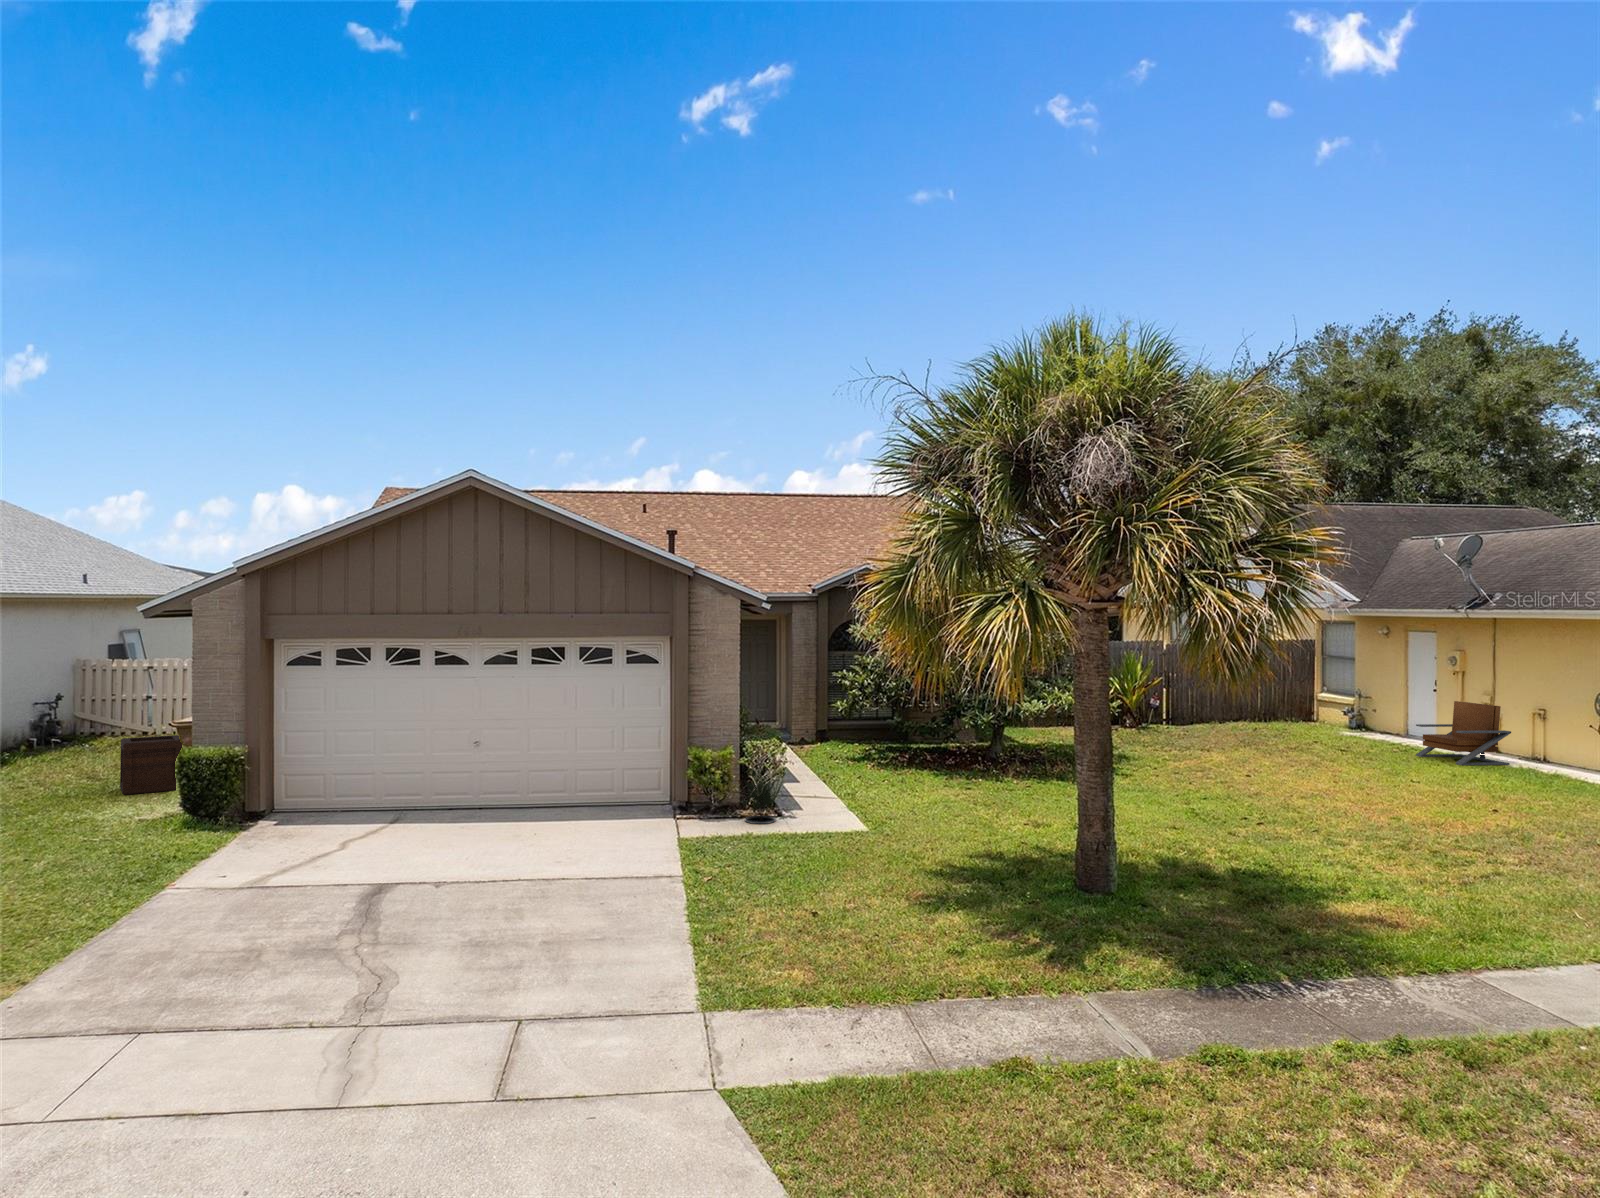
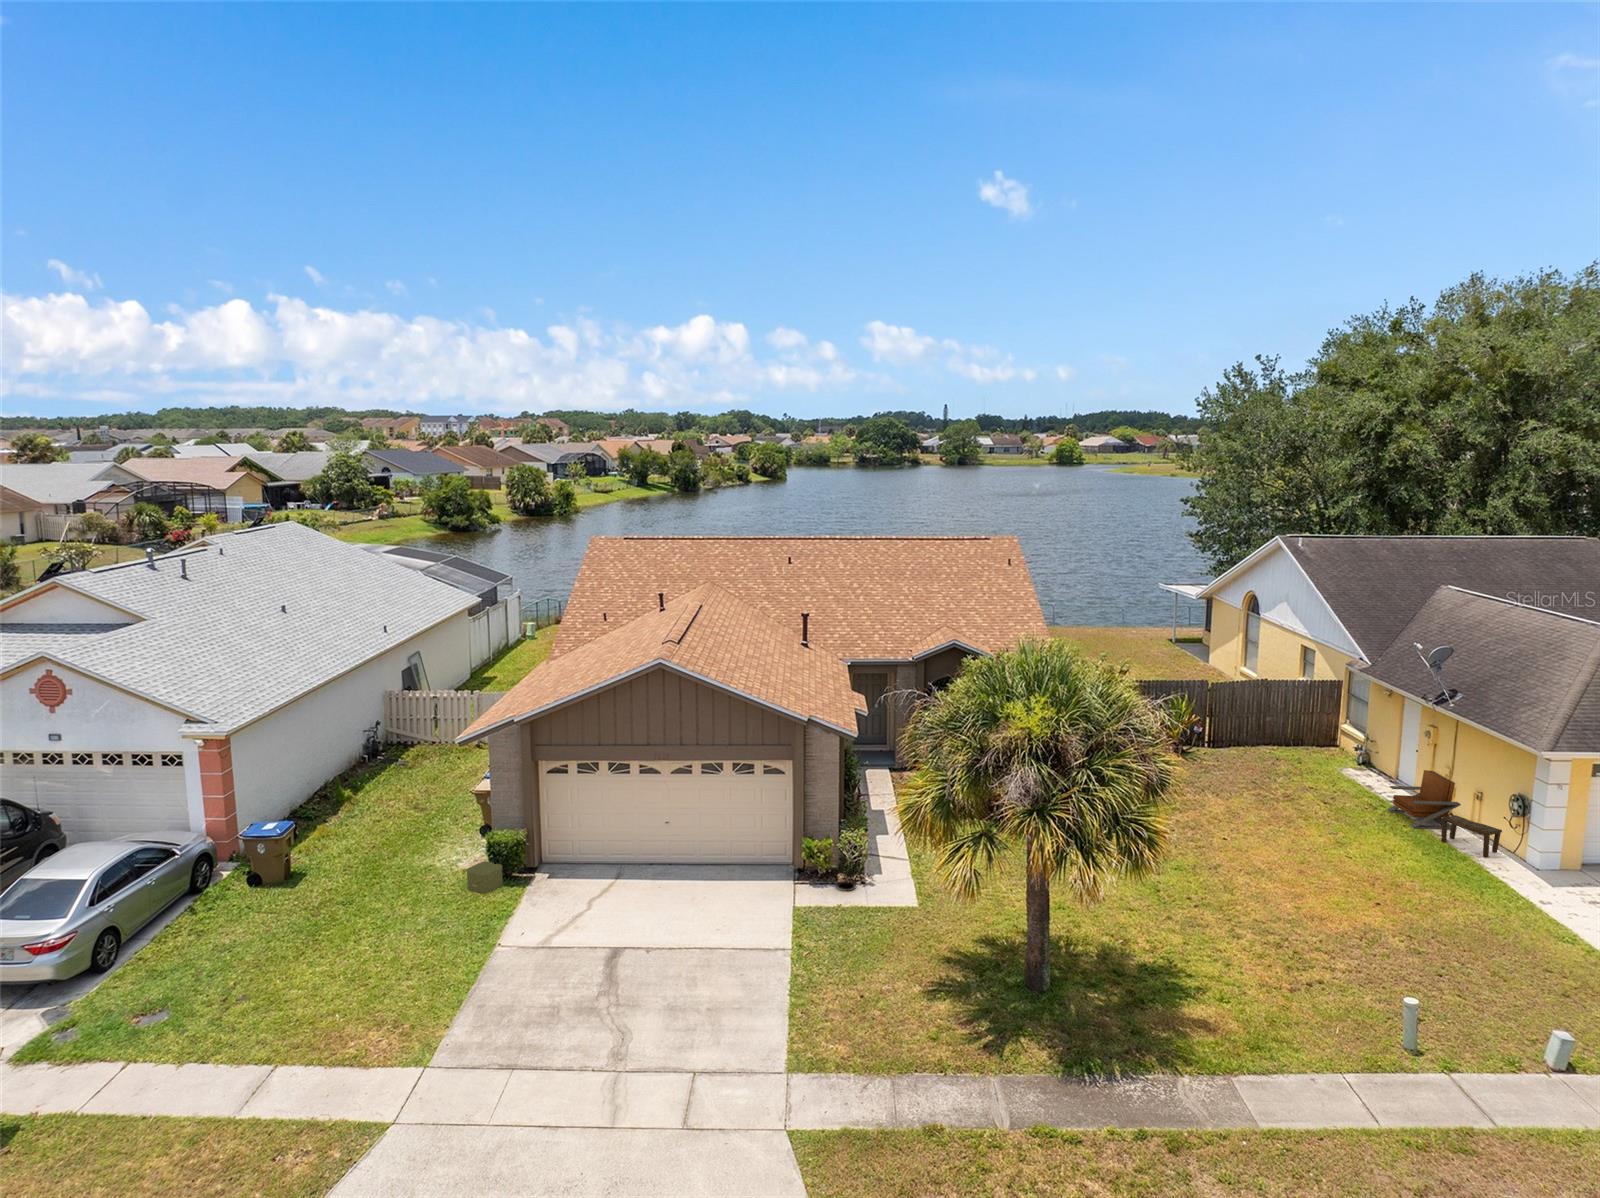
wooden crate: present [120,735,182,795] -> none [440,786,481,832]
bench: none [1502,739,1582,780] -> present [1441,815,1502,857]
storage box: none [127,800,195,843] -> present [466,861,503,893]

